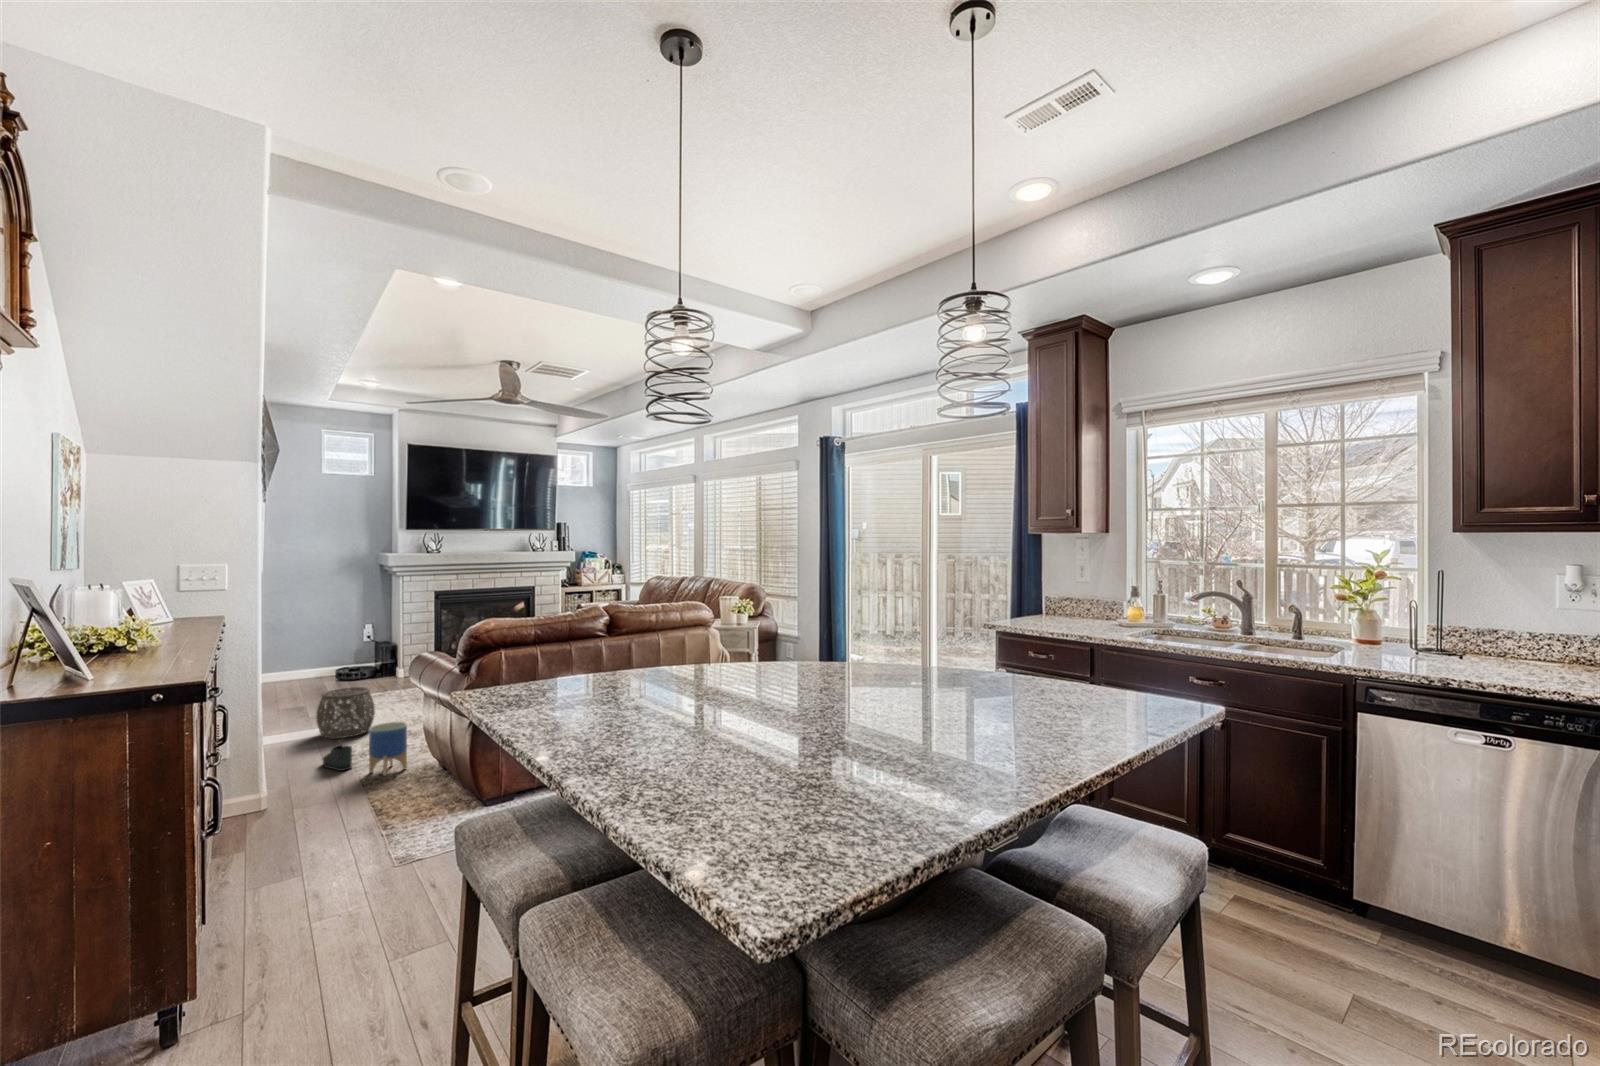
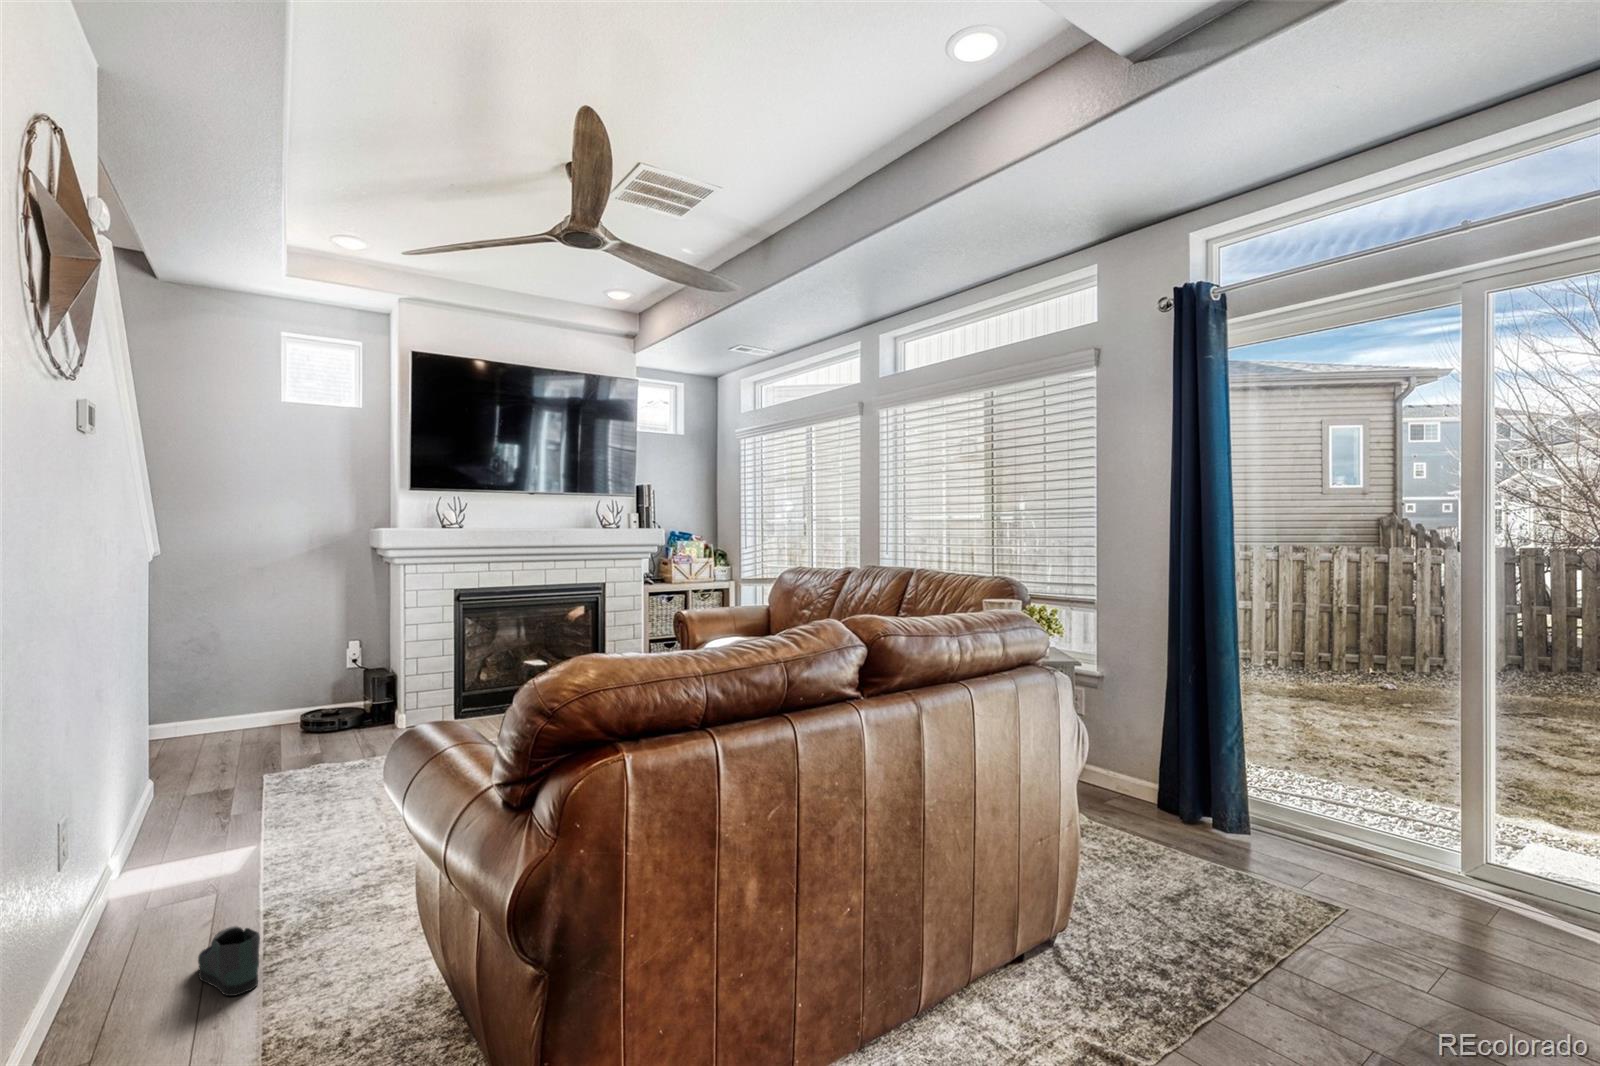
woven basket: present [316,687,375,739] -> none [217,769,336,881]
planter: present [369,722,407,776] -> none [289,880,378,1025]

